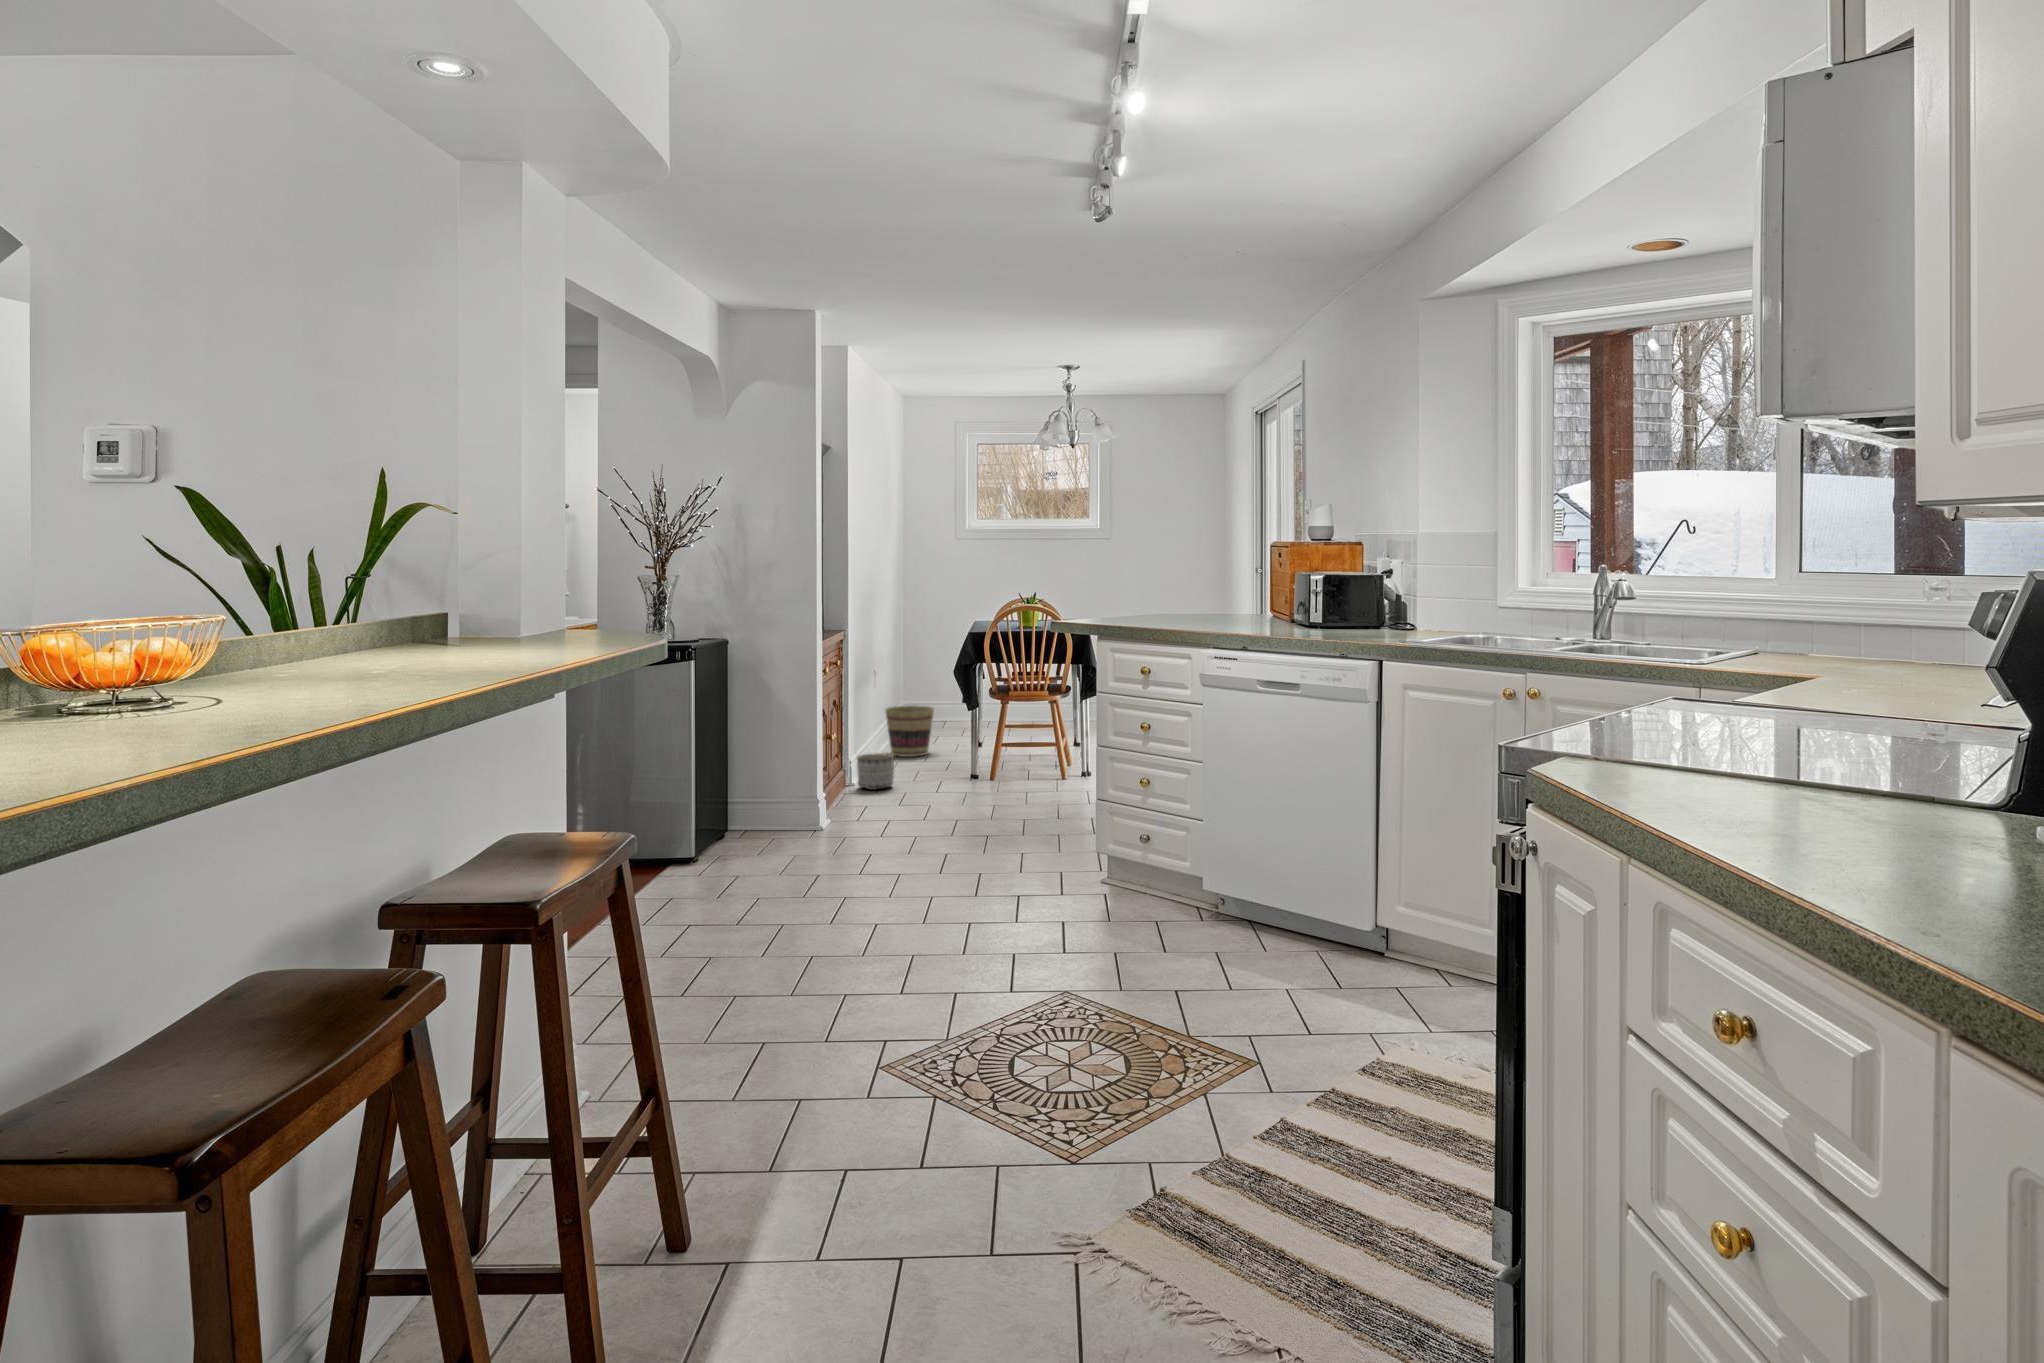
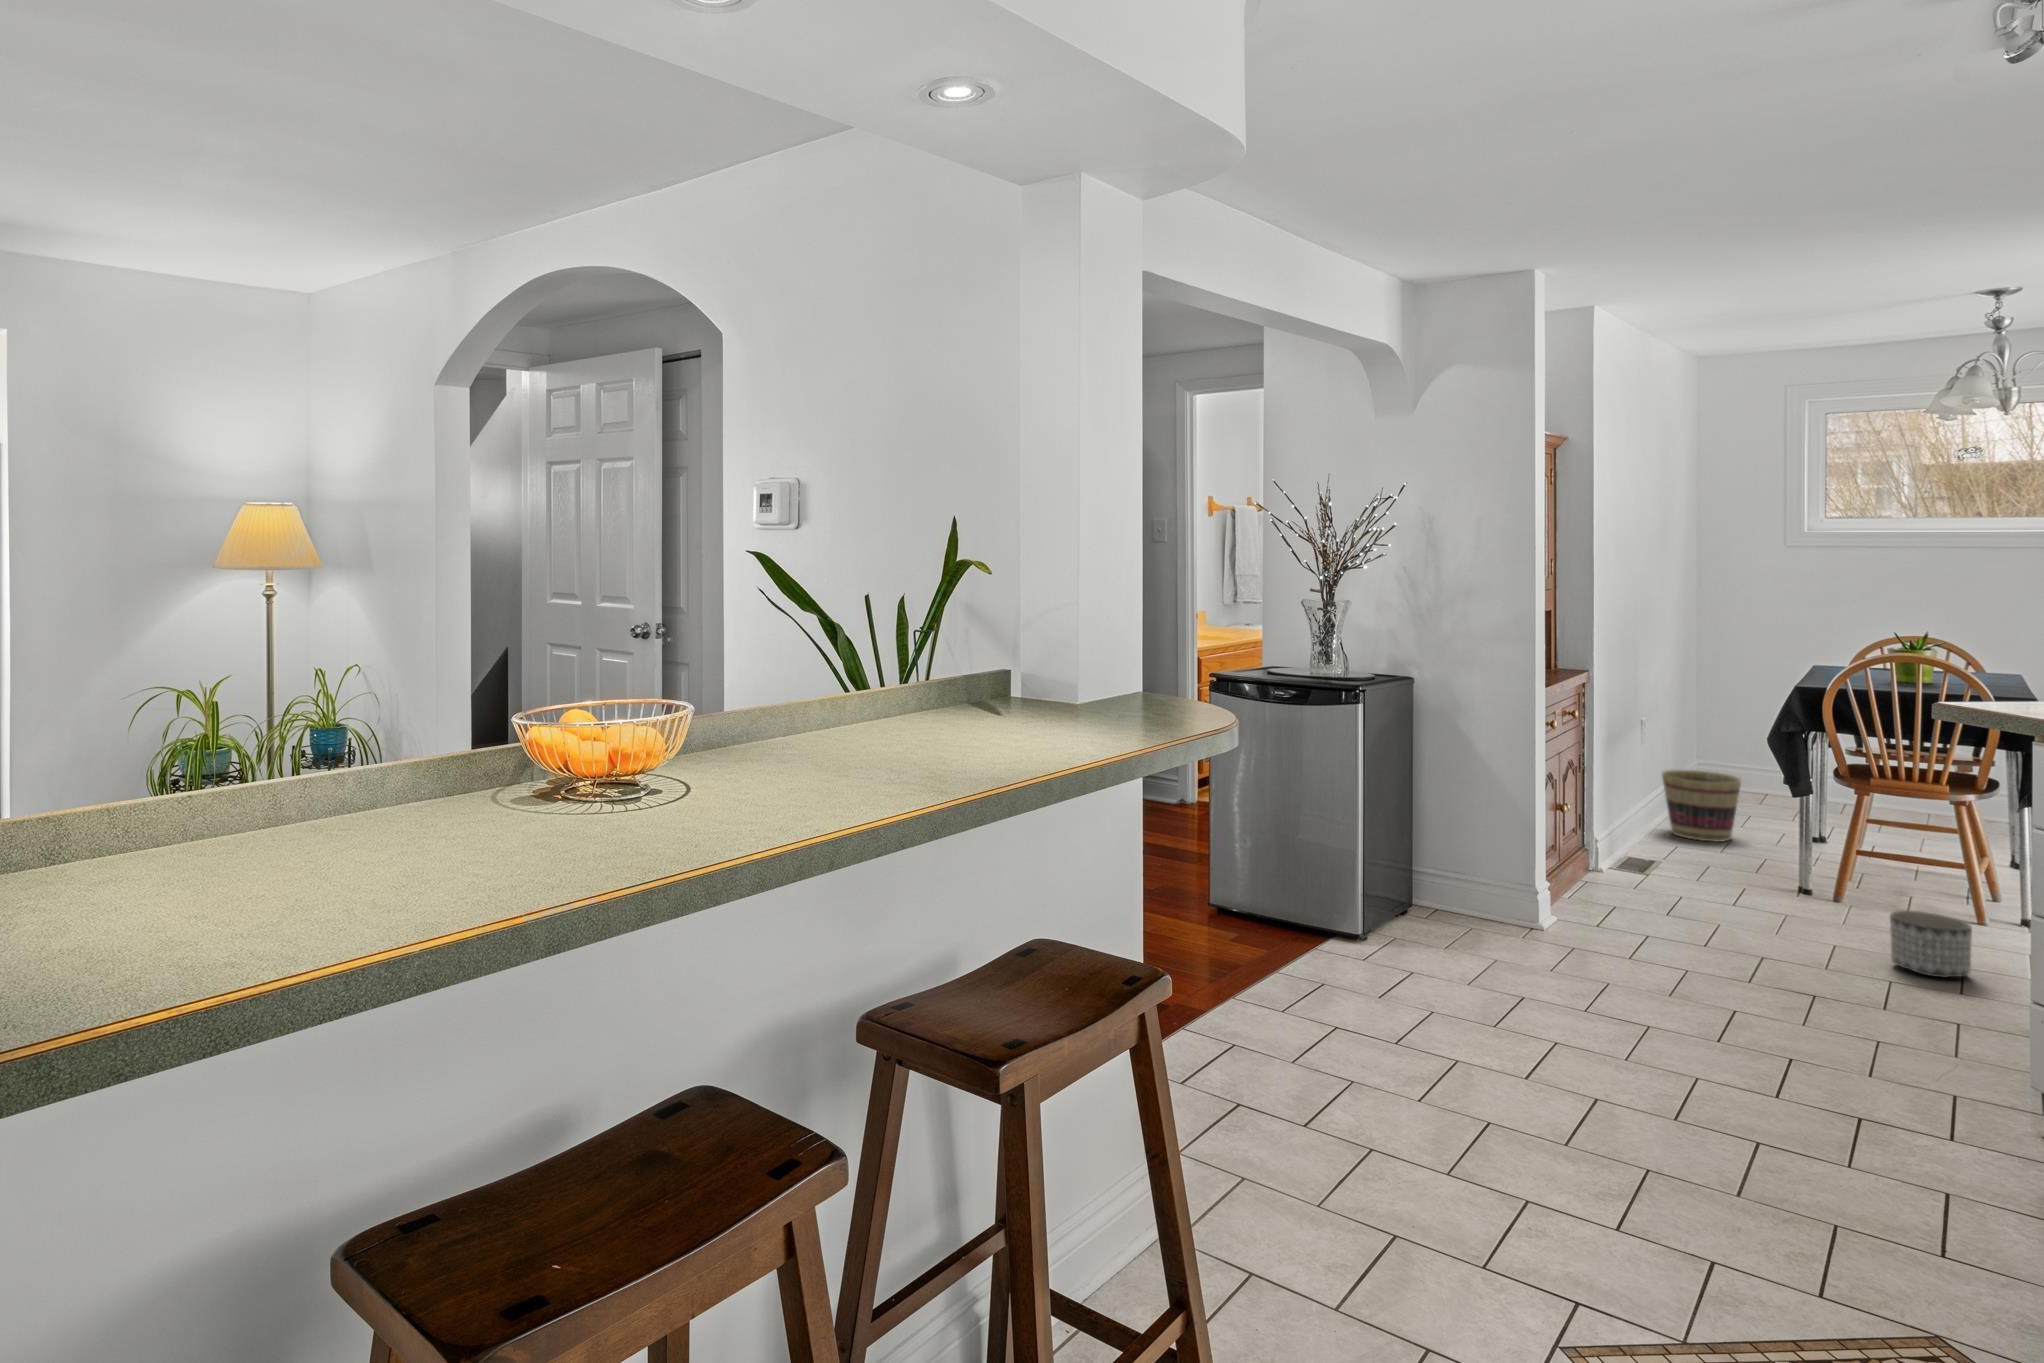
planter: present [857,753,894,790] -> present [1890,910,1972,977]

